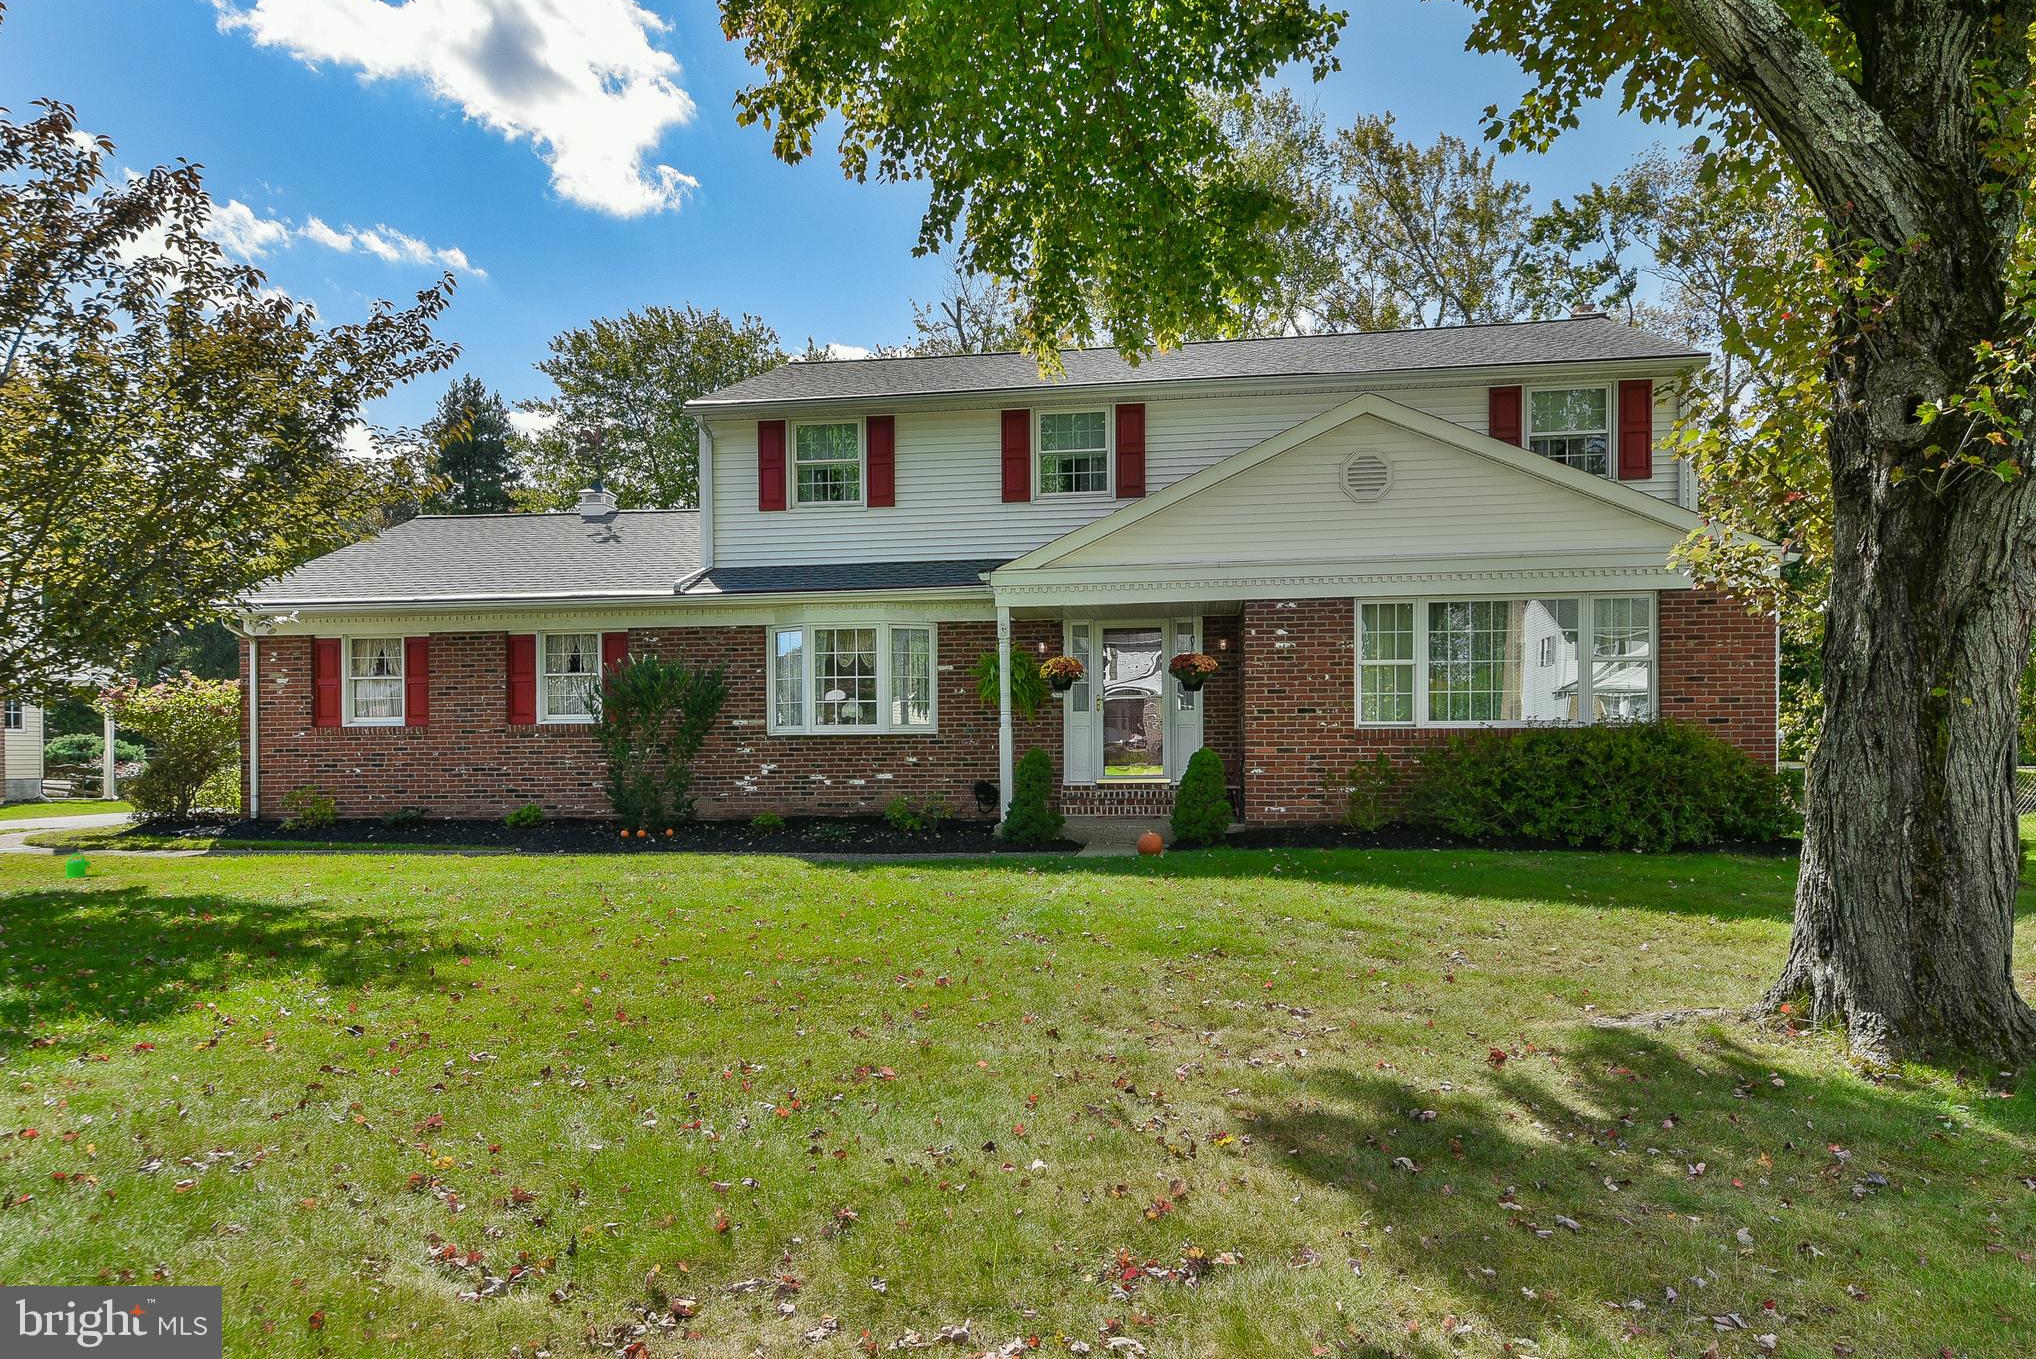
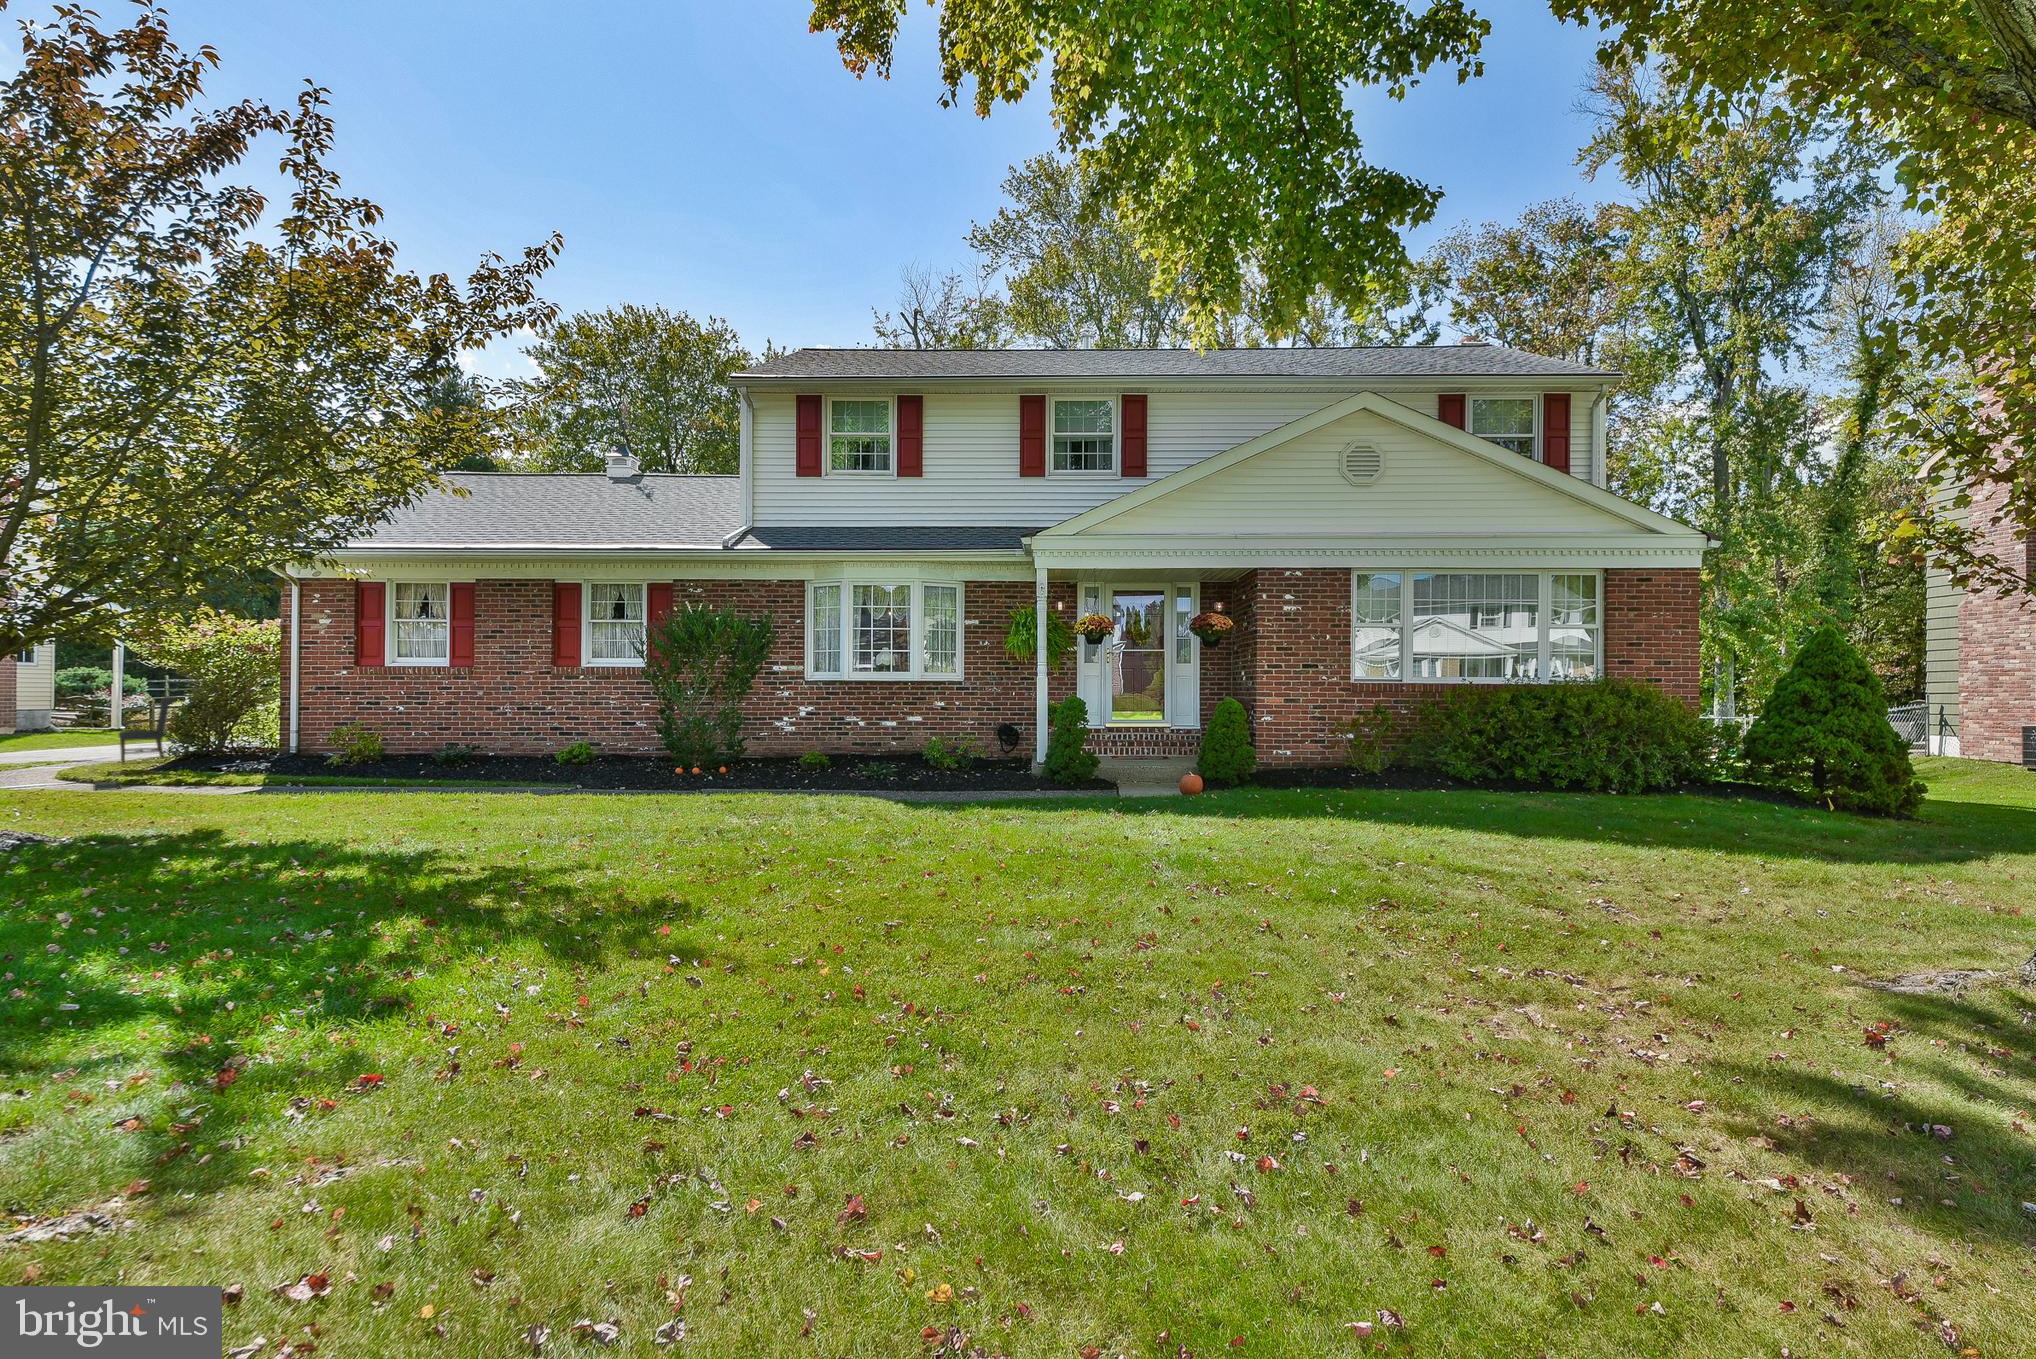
chair: none [88,762,141,832] -> present [119,697,174,765]
watering can: present [65,853,91,878] -> none [116,790,146,815]

